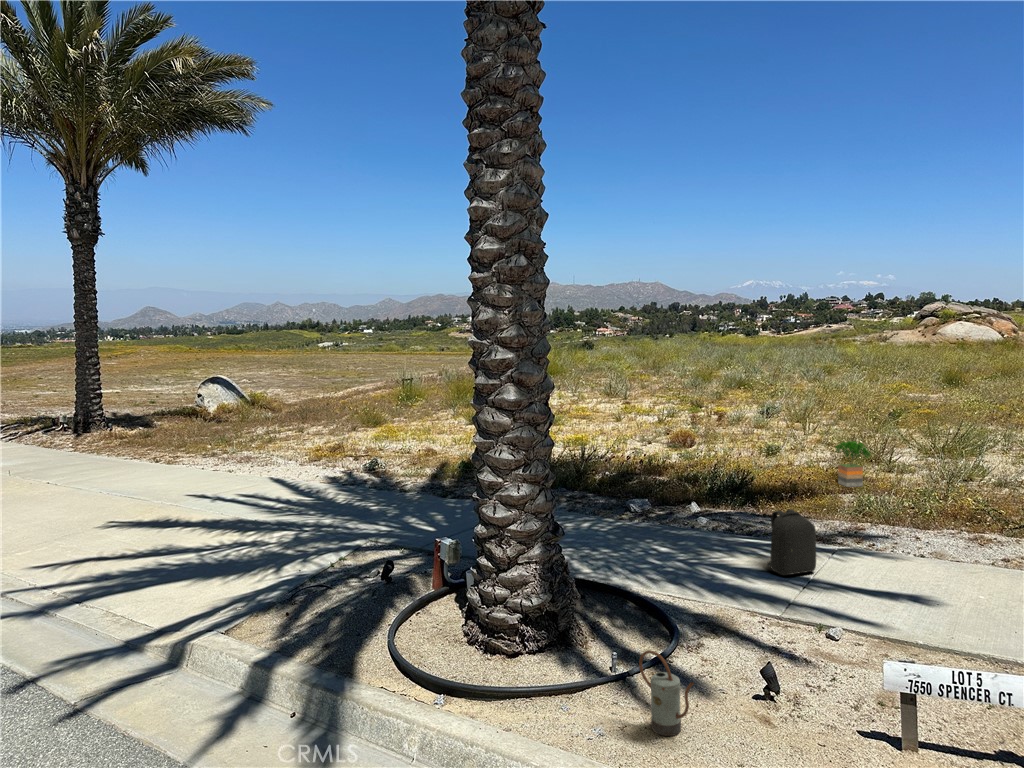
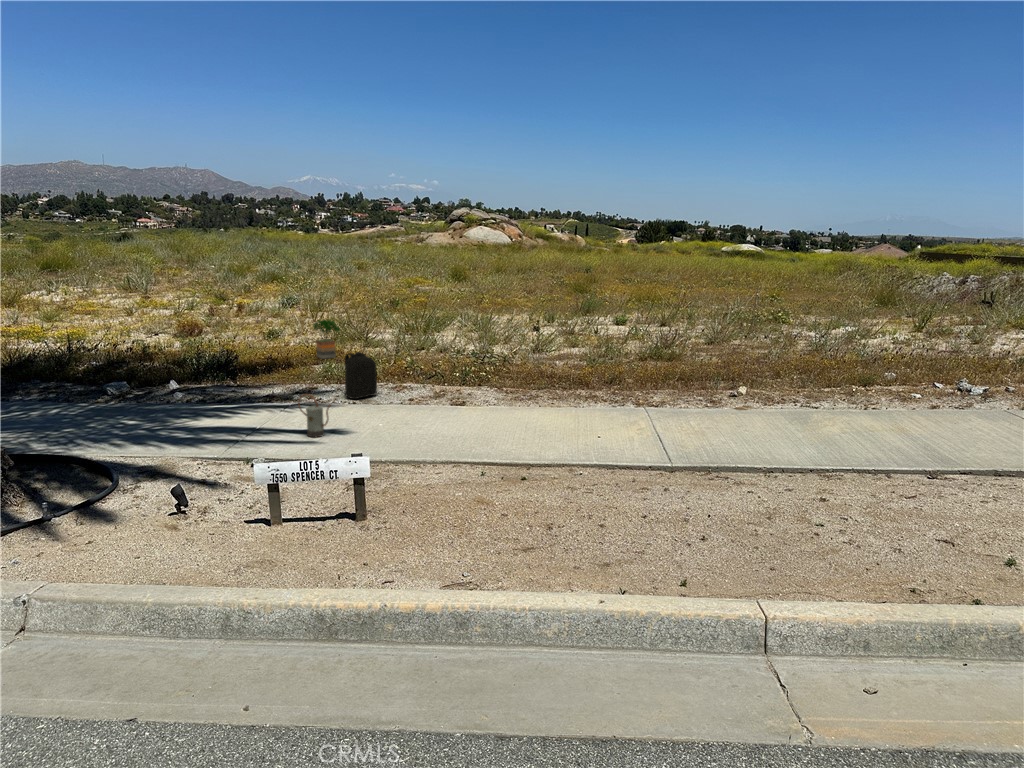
backpack: present [769,510,816,575] -> present [344,352,377,399]
watering can: present [639,650,694,736] -> present [298,394,331,437]

